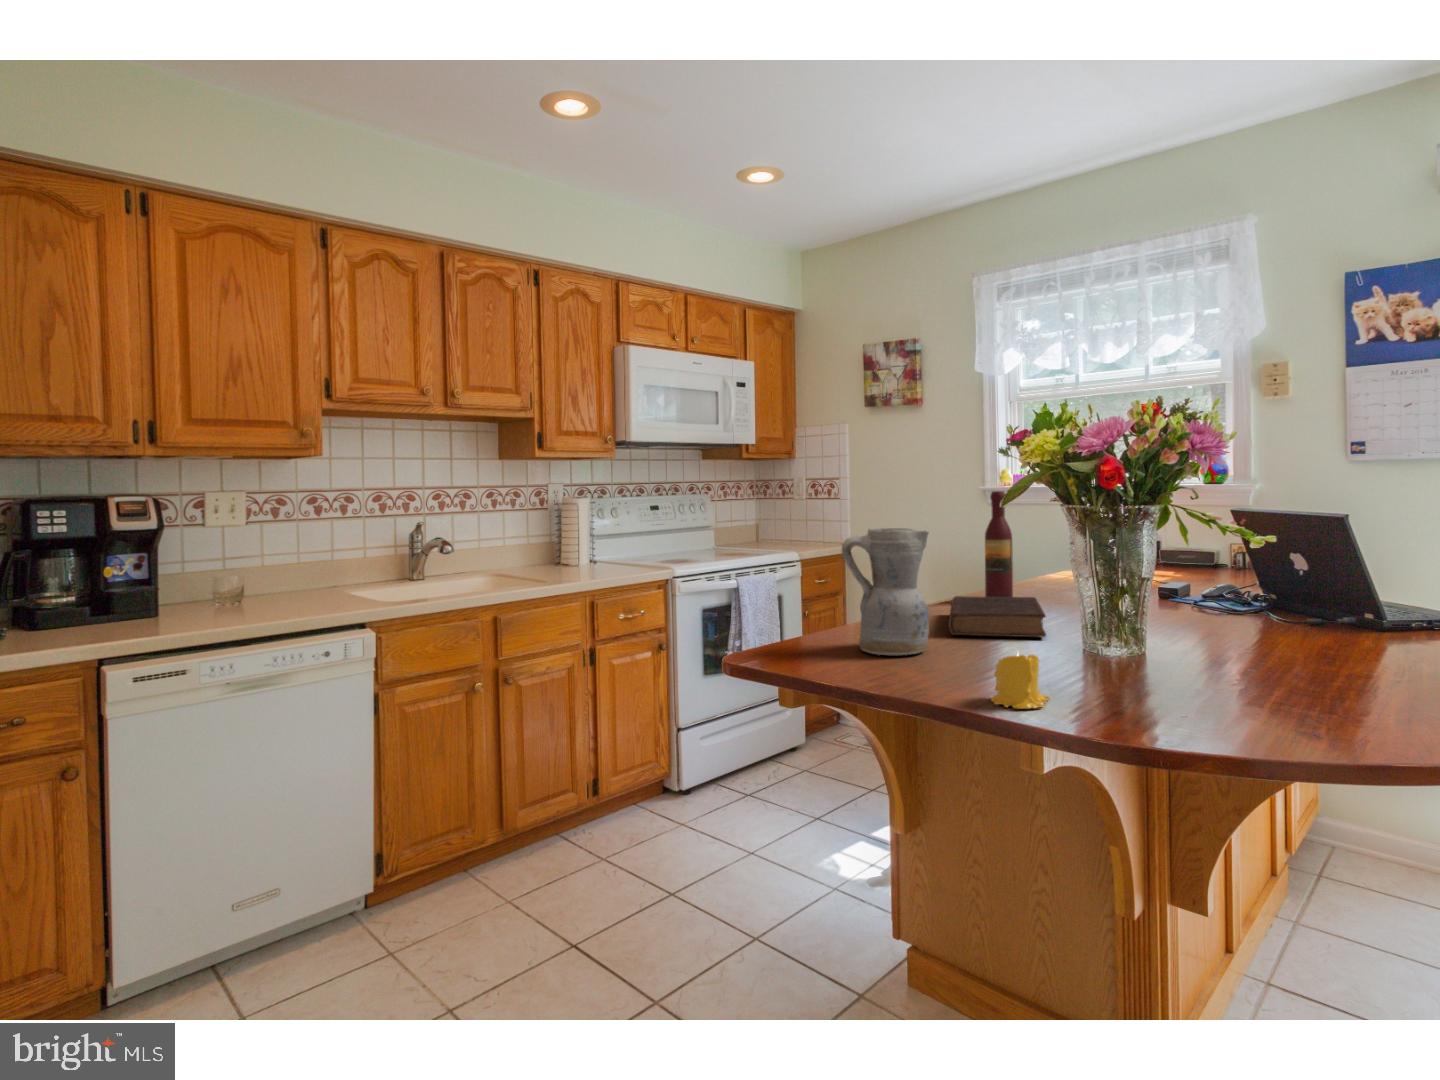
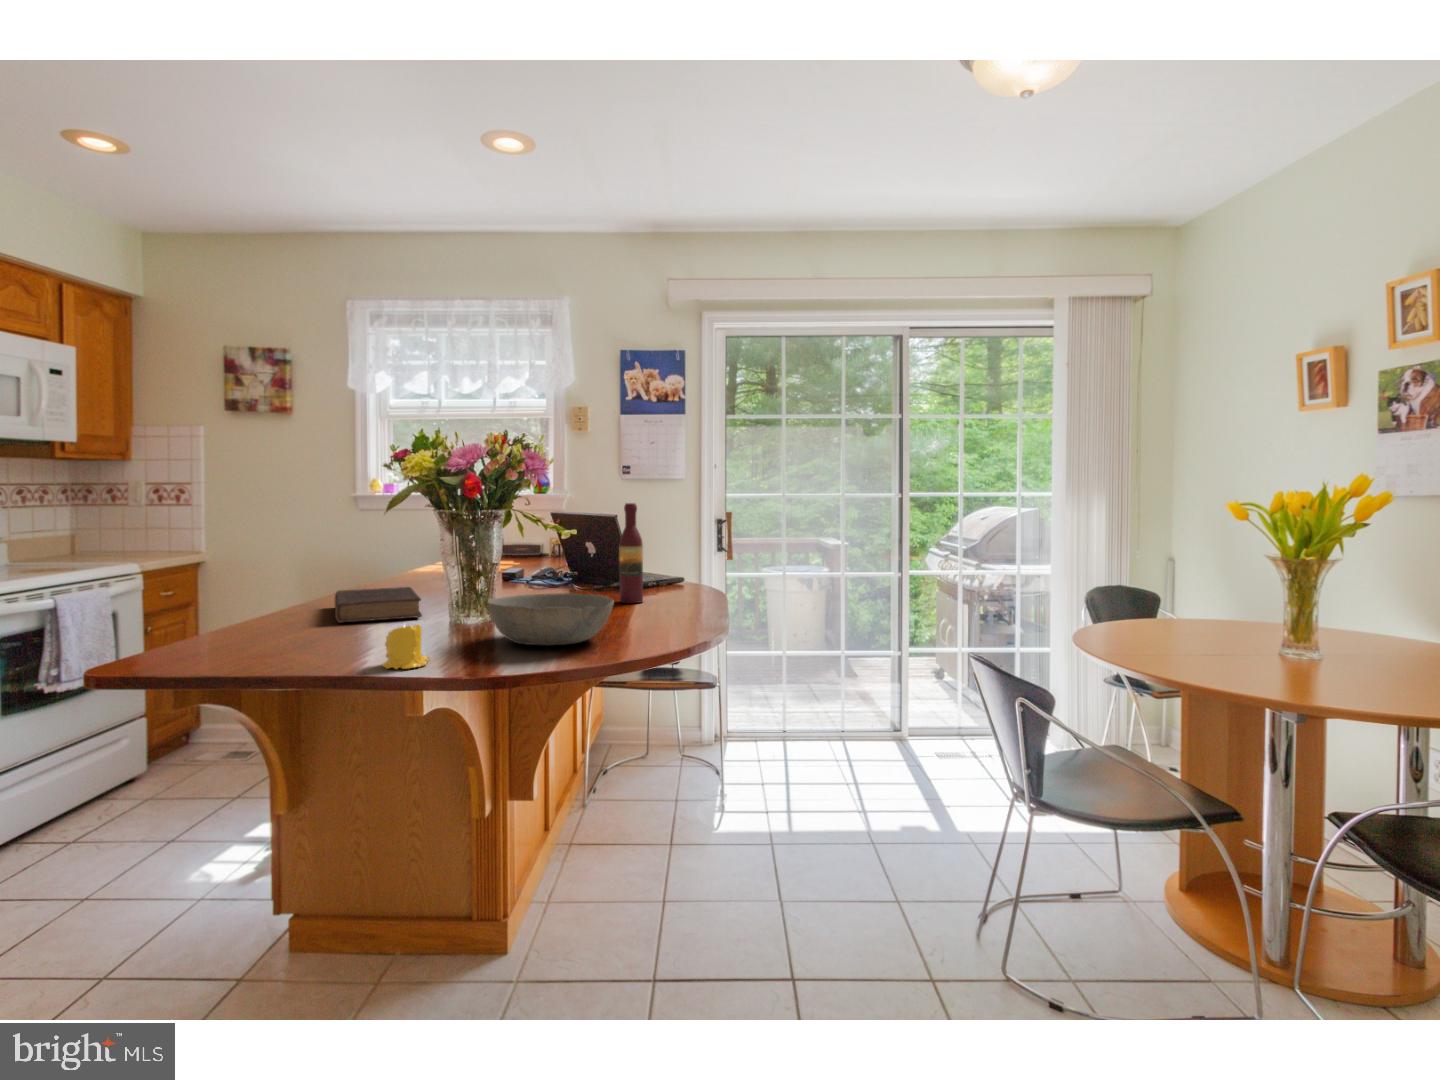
wine bottle: present [985,491,1013,597] -> present [619,503,643,603]
ceramic pitcher: present [842,528,929,655] -> none [224,527,318,645]
bowl: none [1130,624,1343,706] -> present [487,593,614,645]

